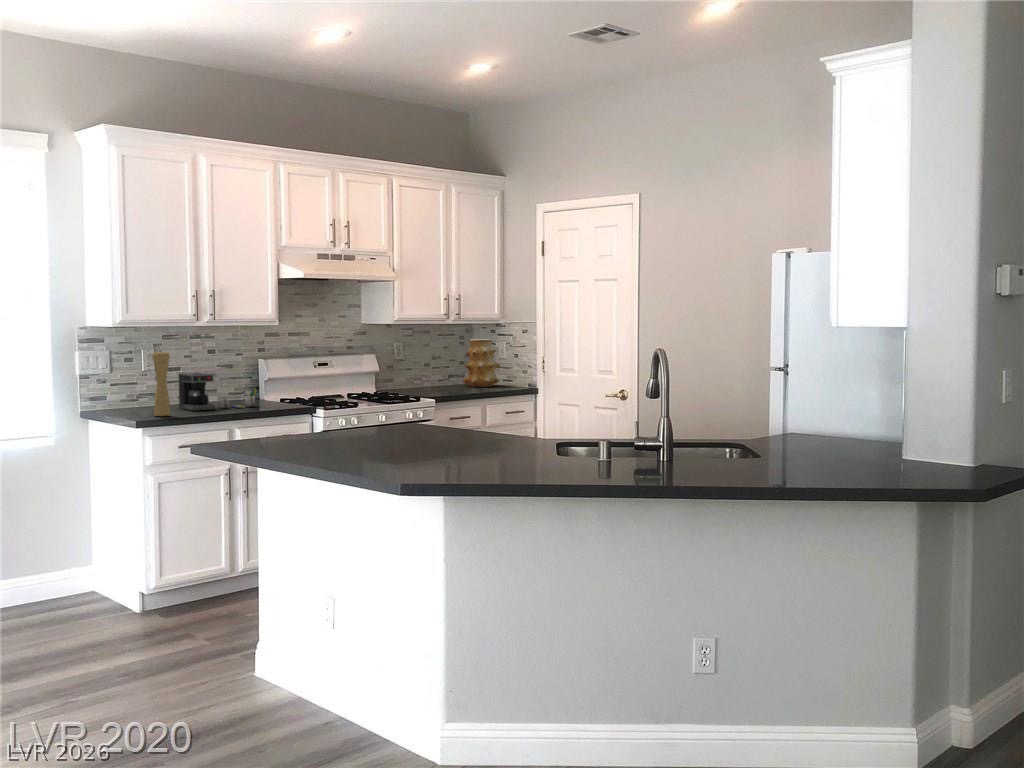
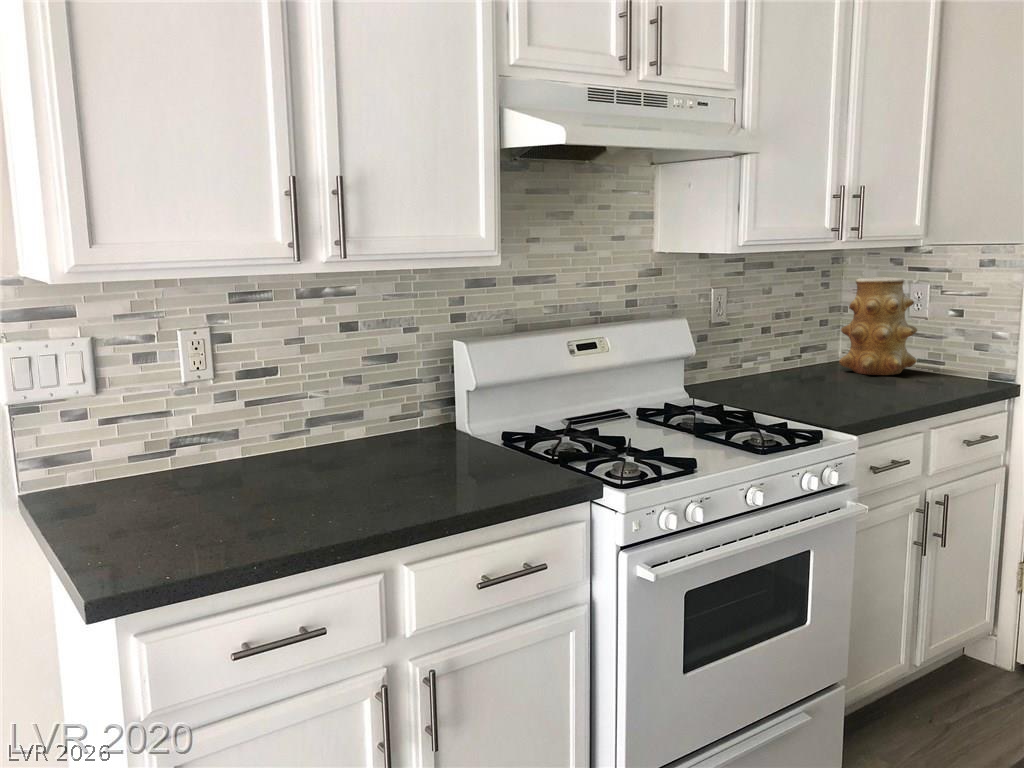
pepper mill: present [152,351,170,416] -> none [157,354,219,546]
coffee maker: present [178,373,256,411] -> none [259,390,454,502]

